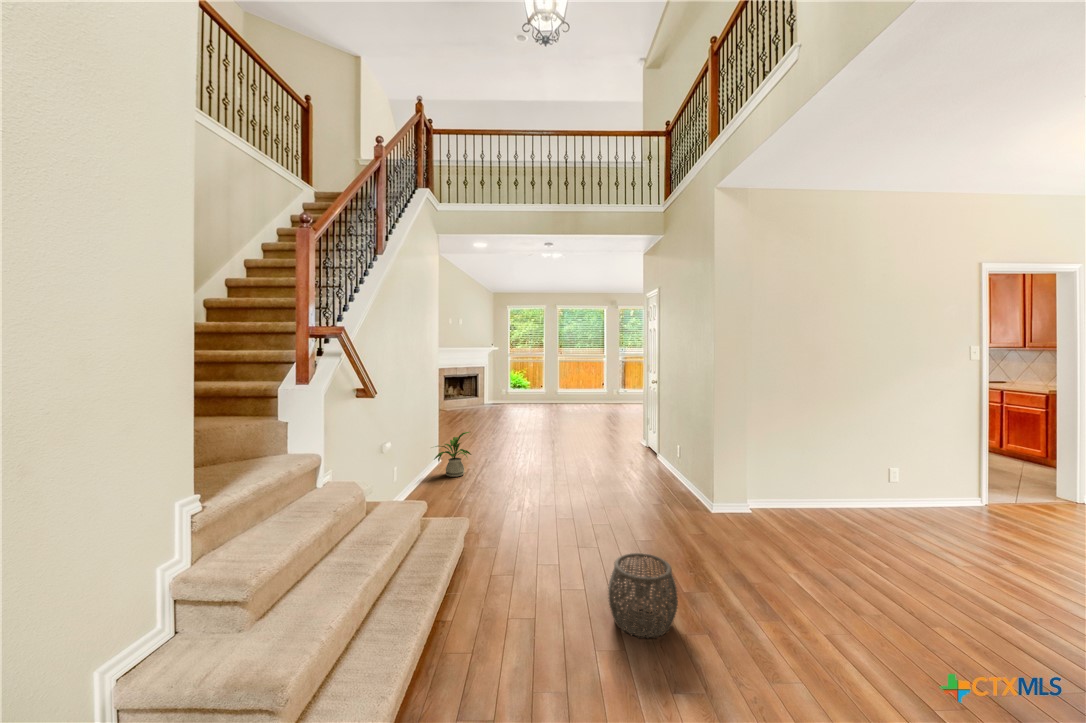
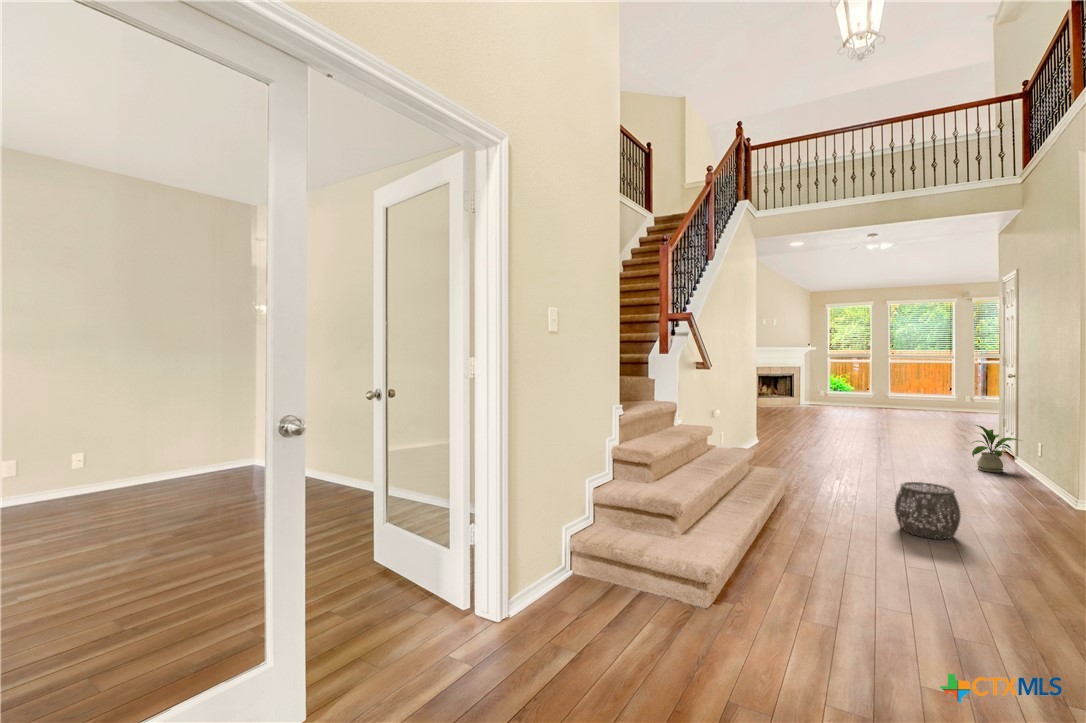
house plant: present [435,432,471,477] -> present [972,425,1018,472]

